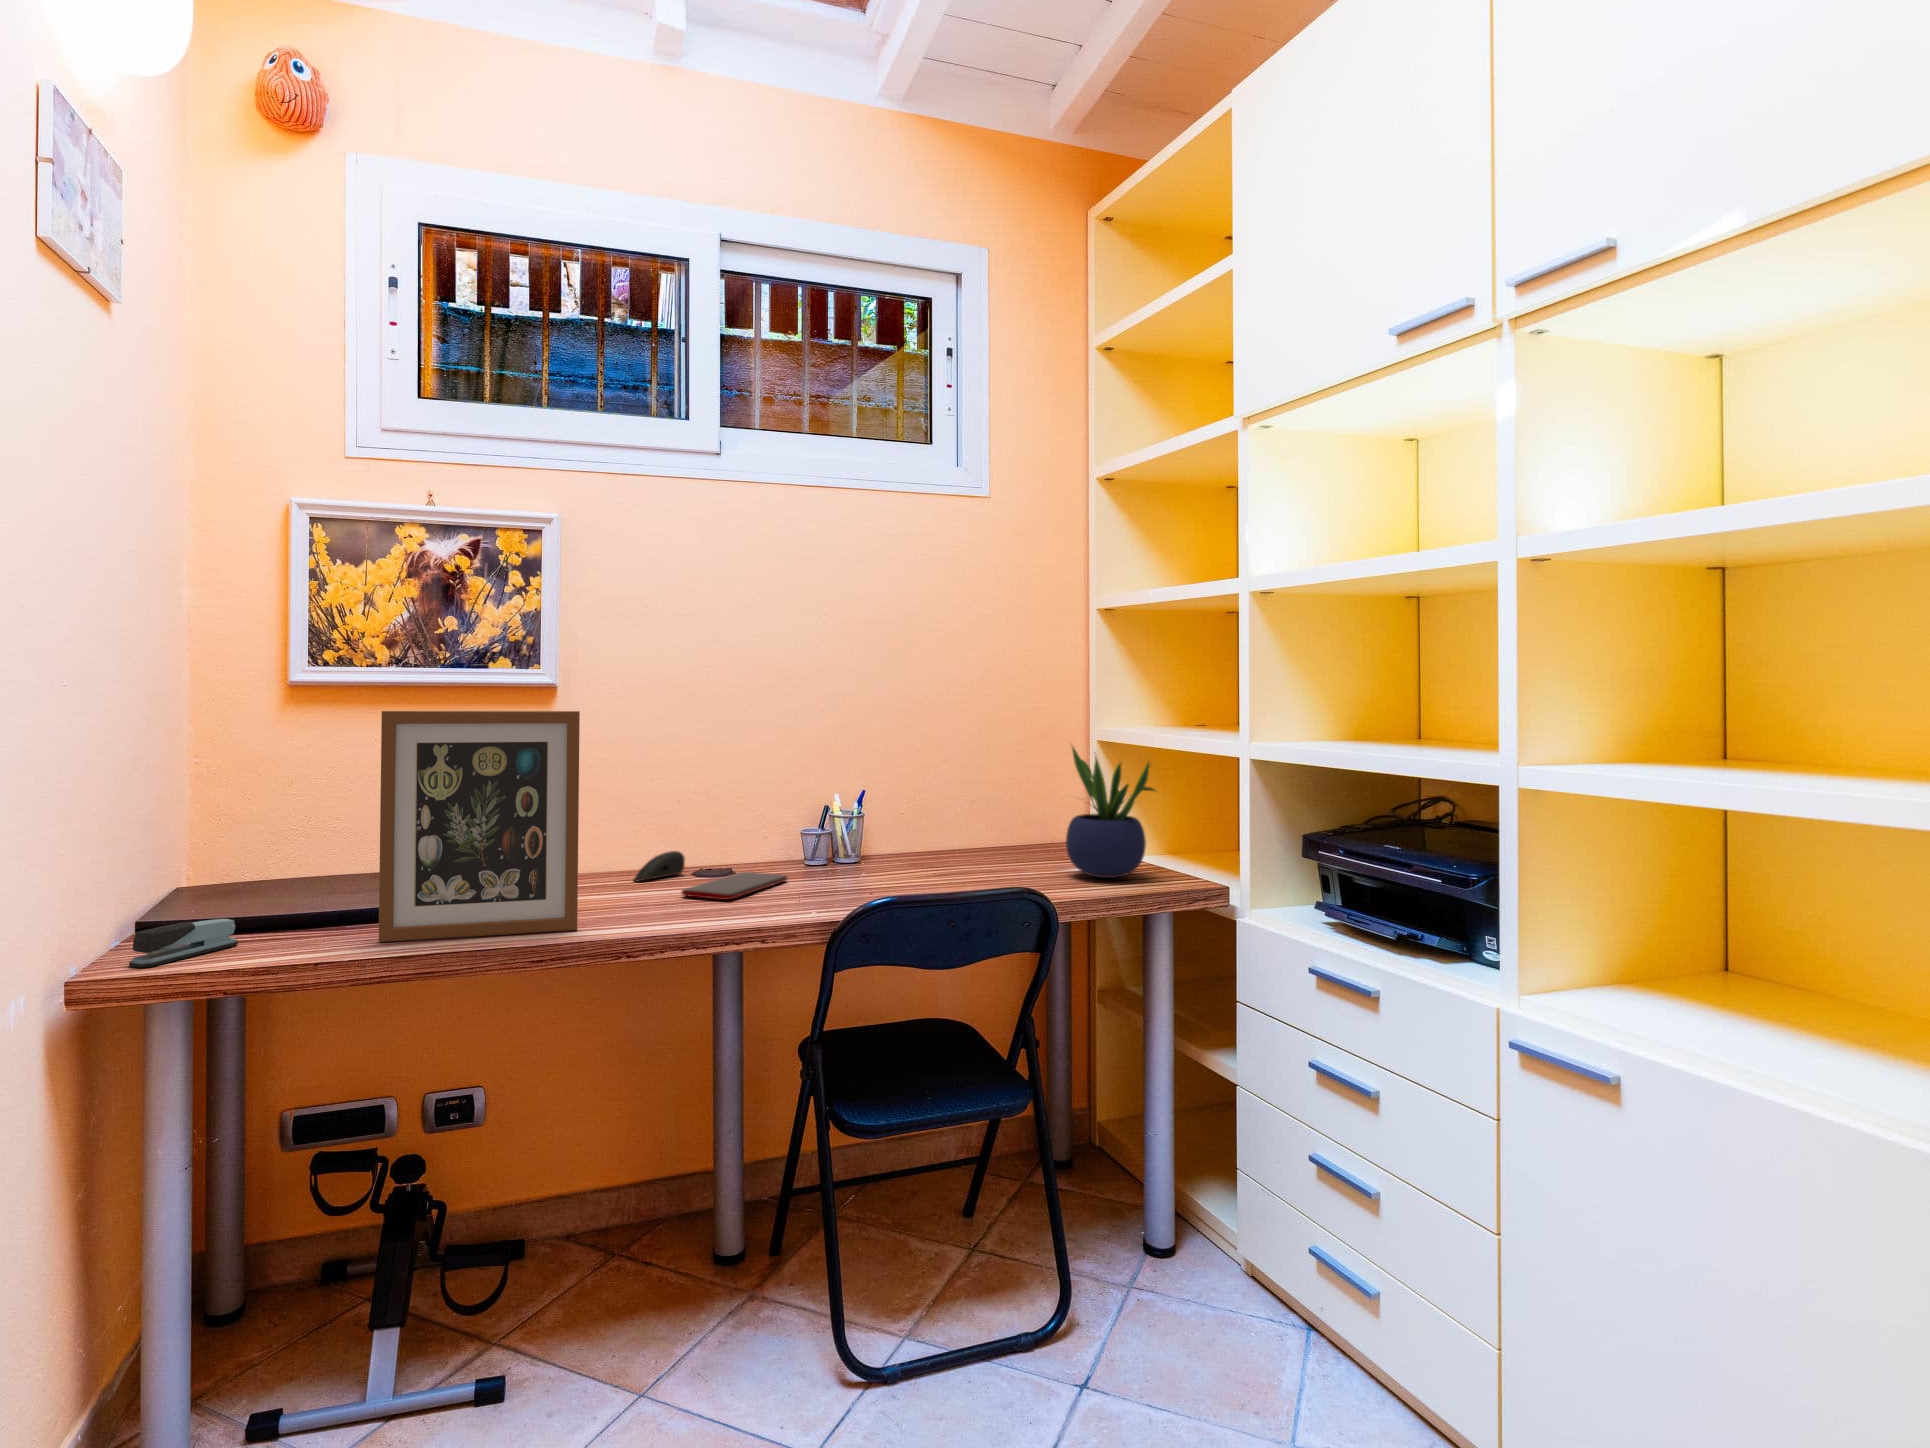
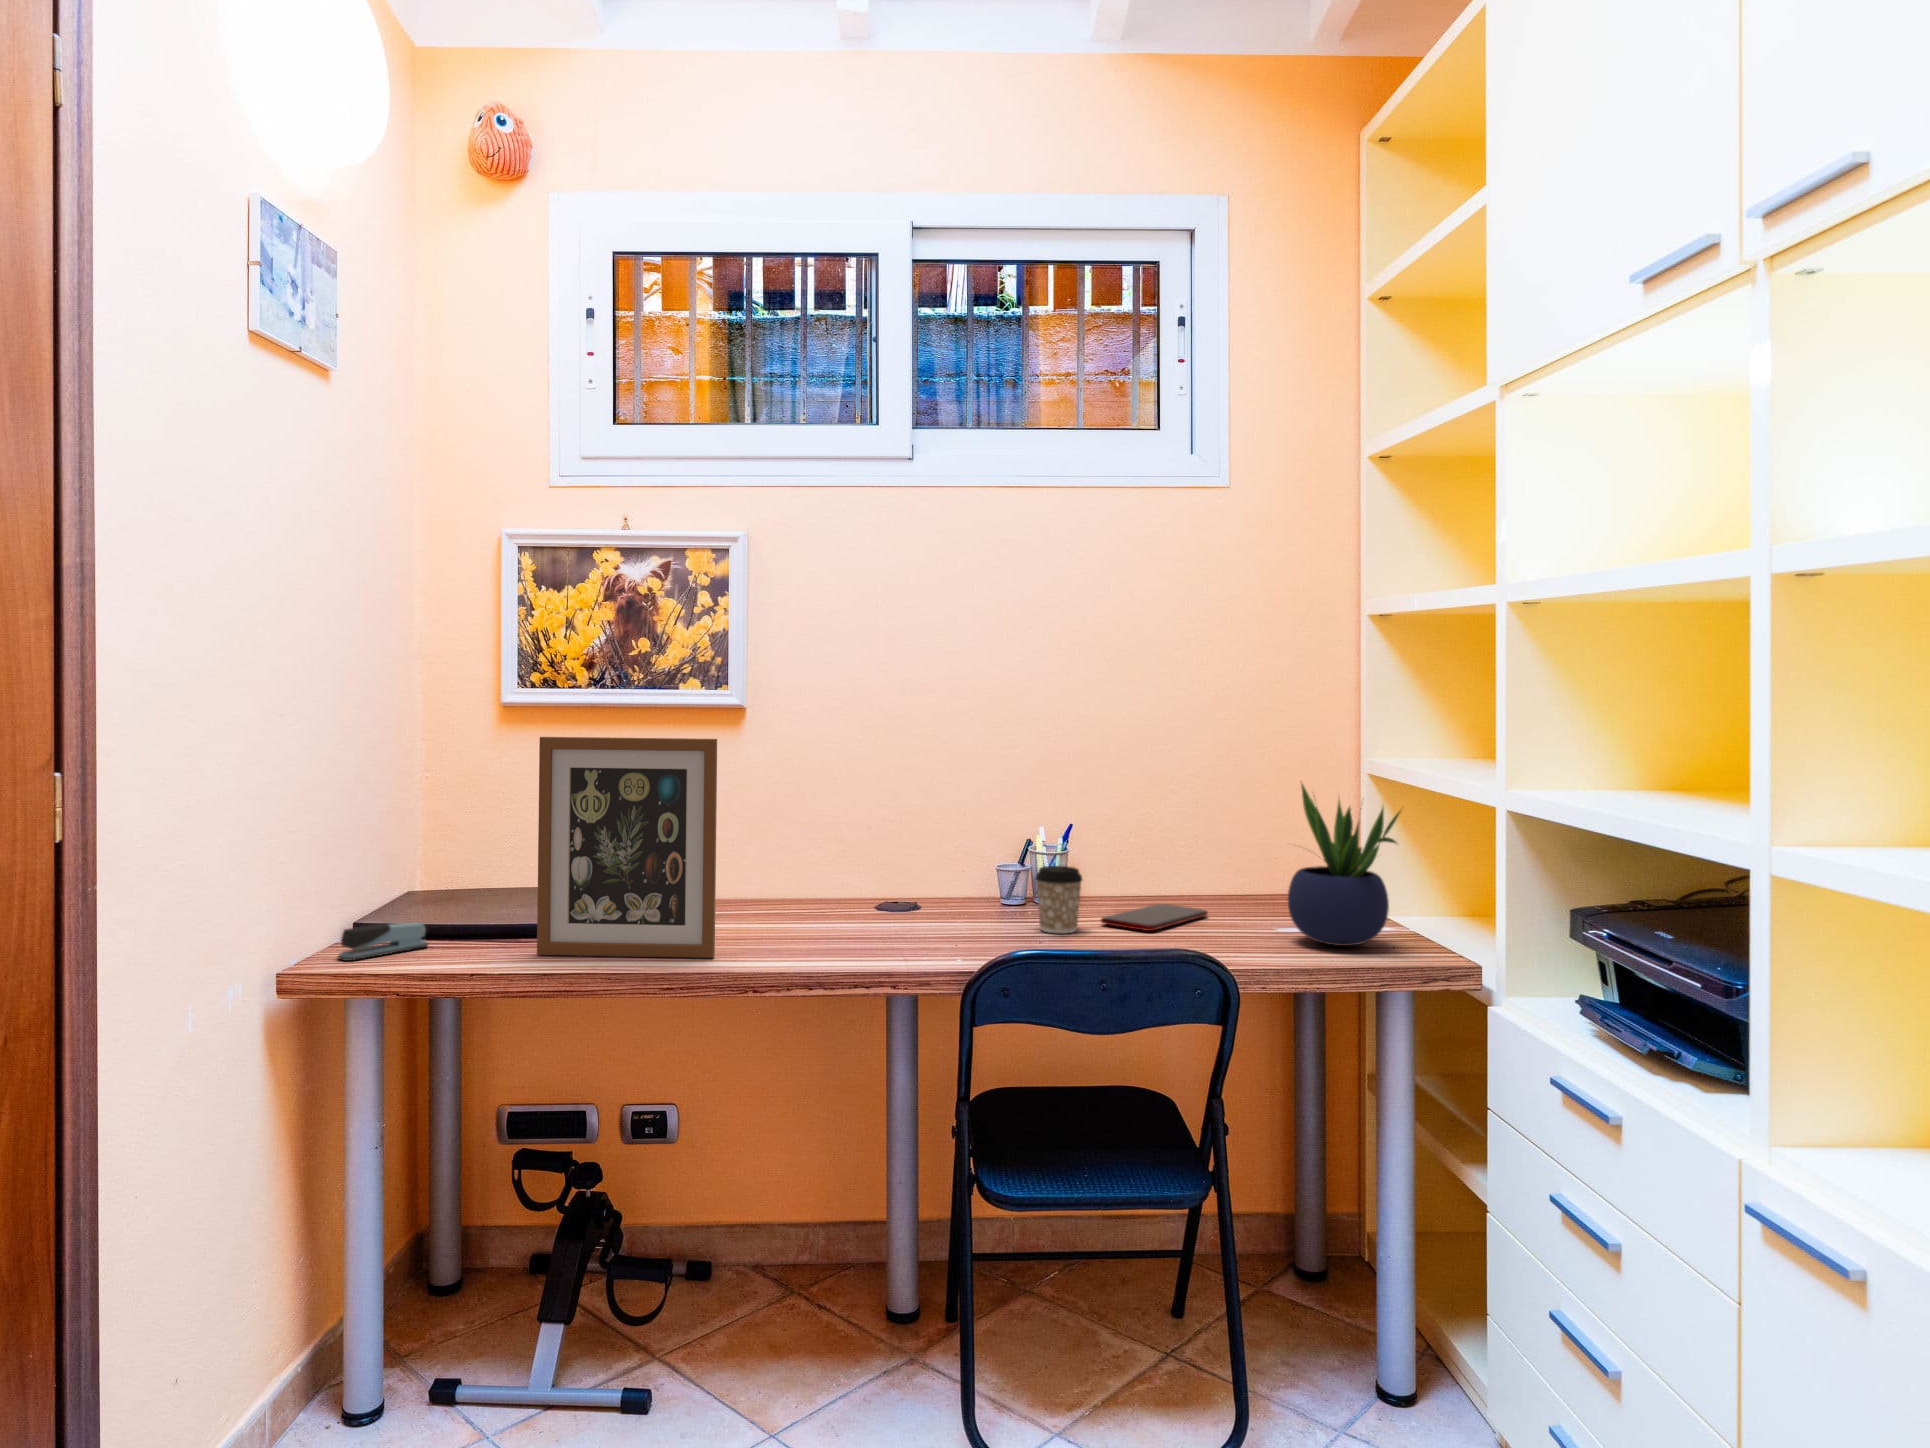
coffee cup: none [856,825,899,884] -> present [1035,866,1082,933]
computer mouse: present [634,851,685,882] -> none [808,882,864,912]
smartphone: present [682,872,787,900] -> present [1101,904,1208,931]

